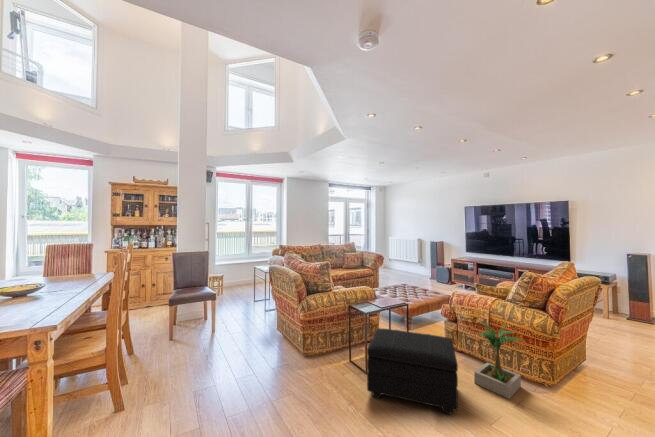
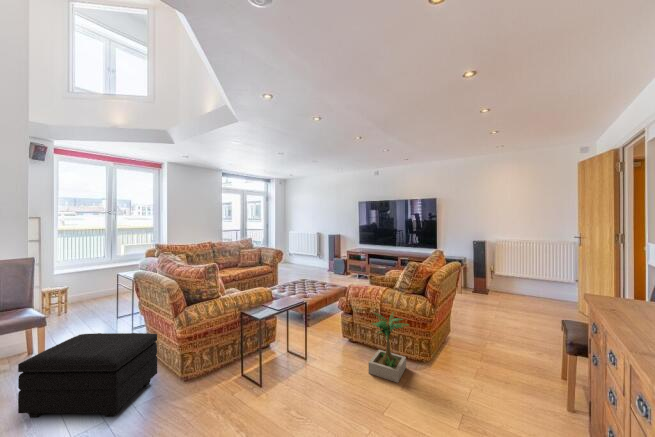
footstool: present [367,328,458,414] -> present [18,333,157,418]

